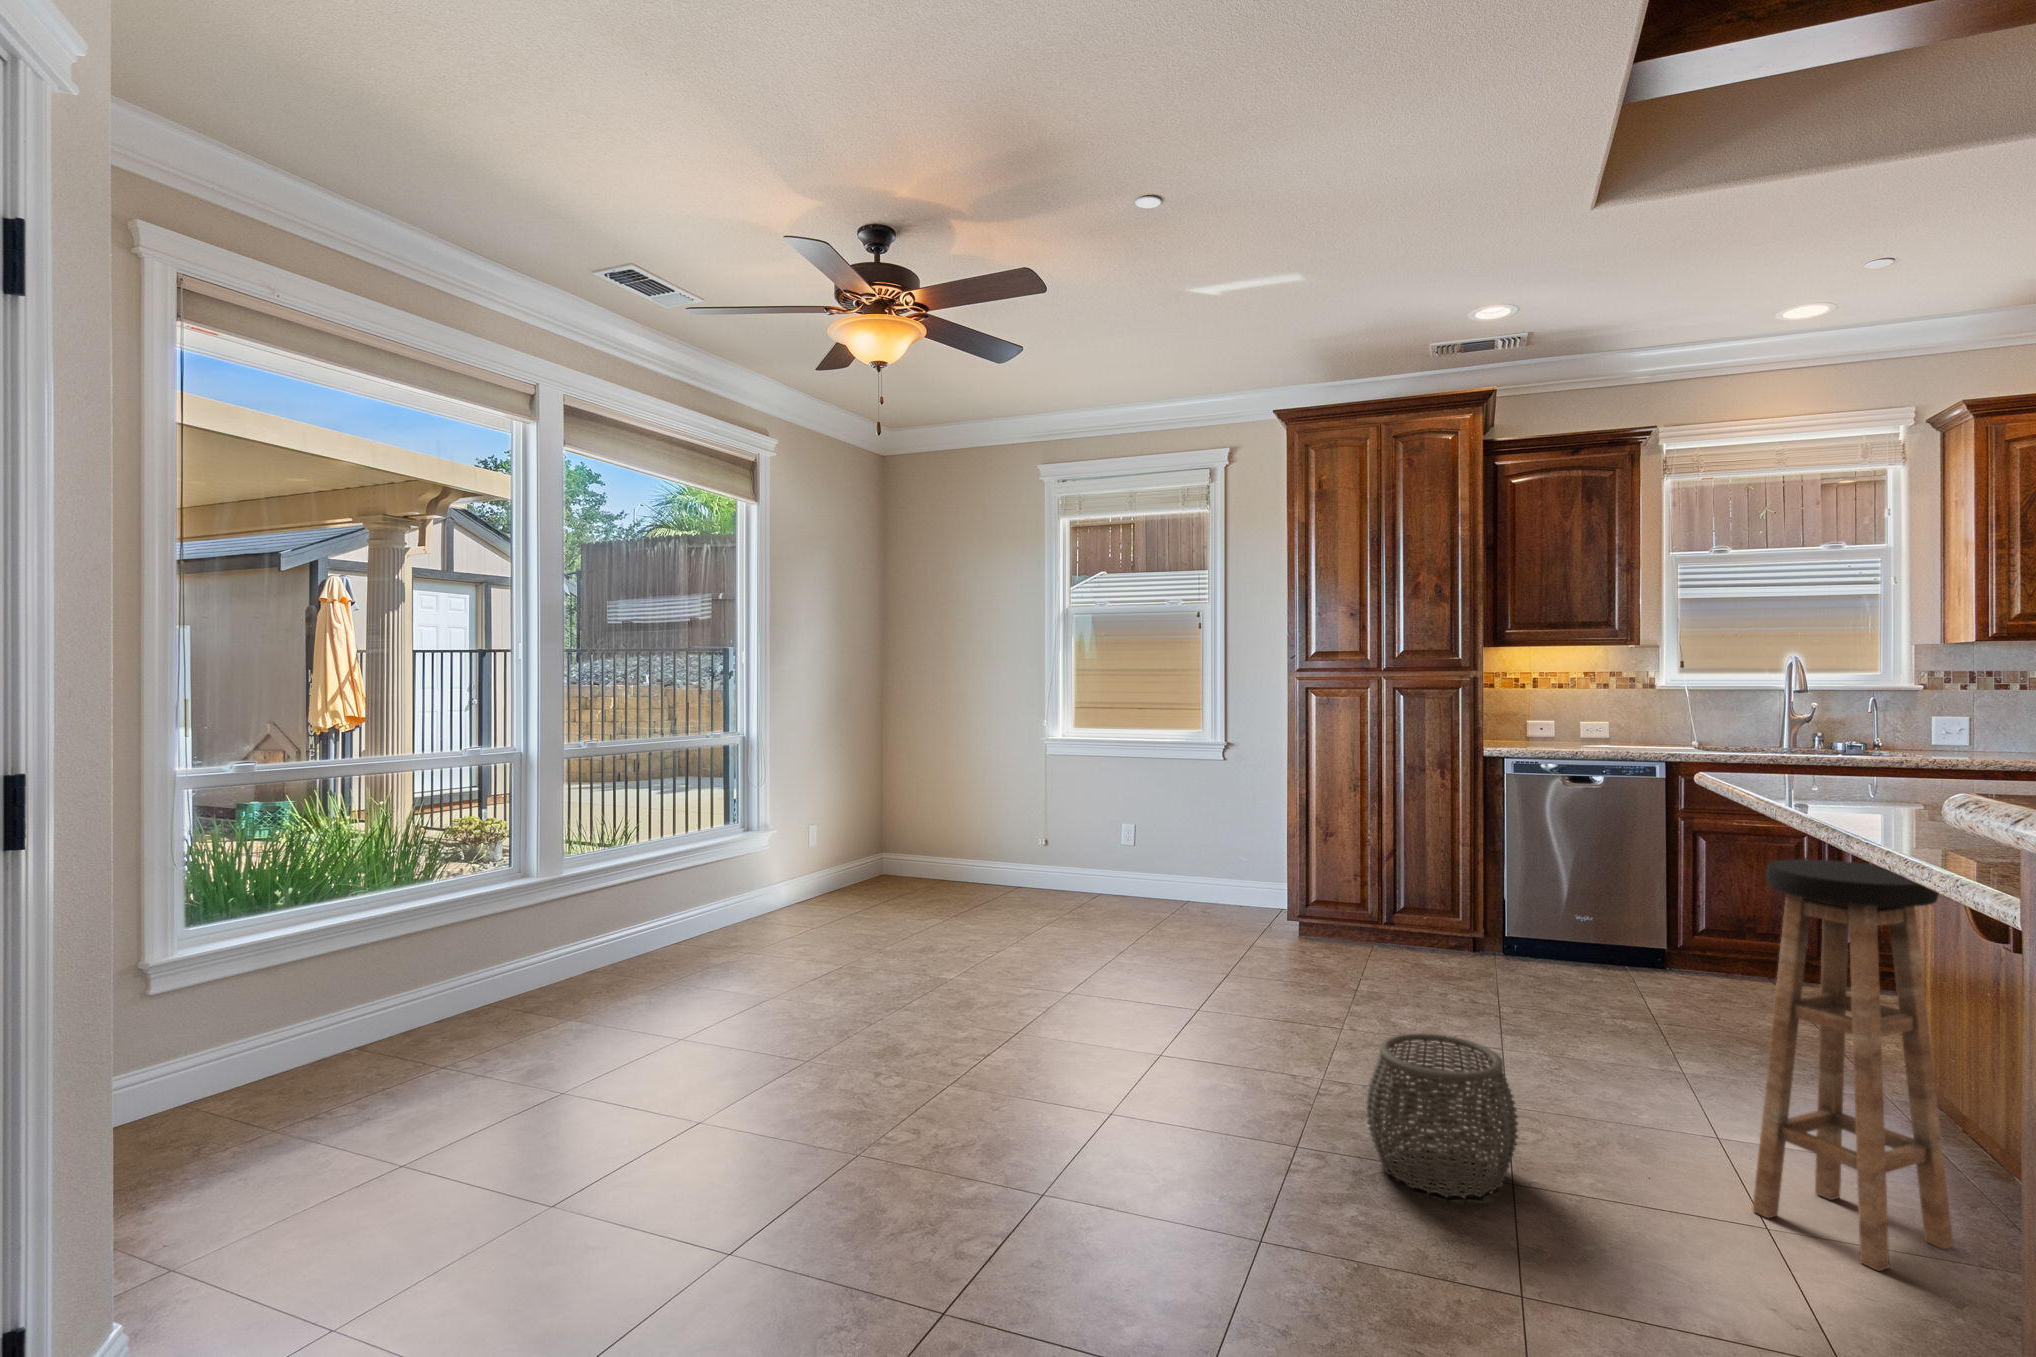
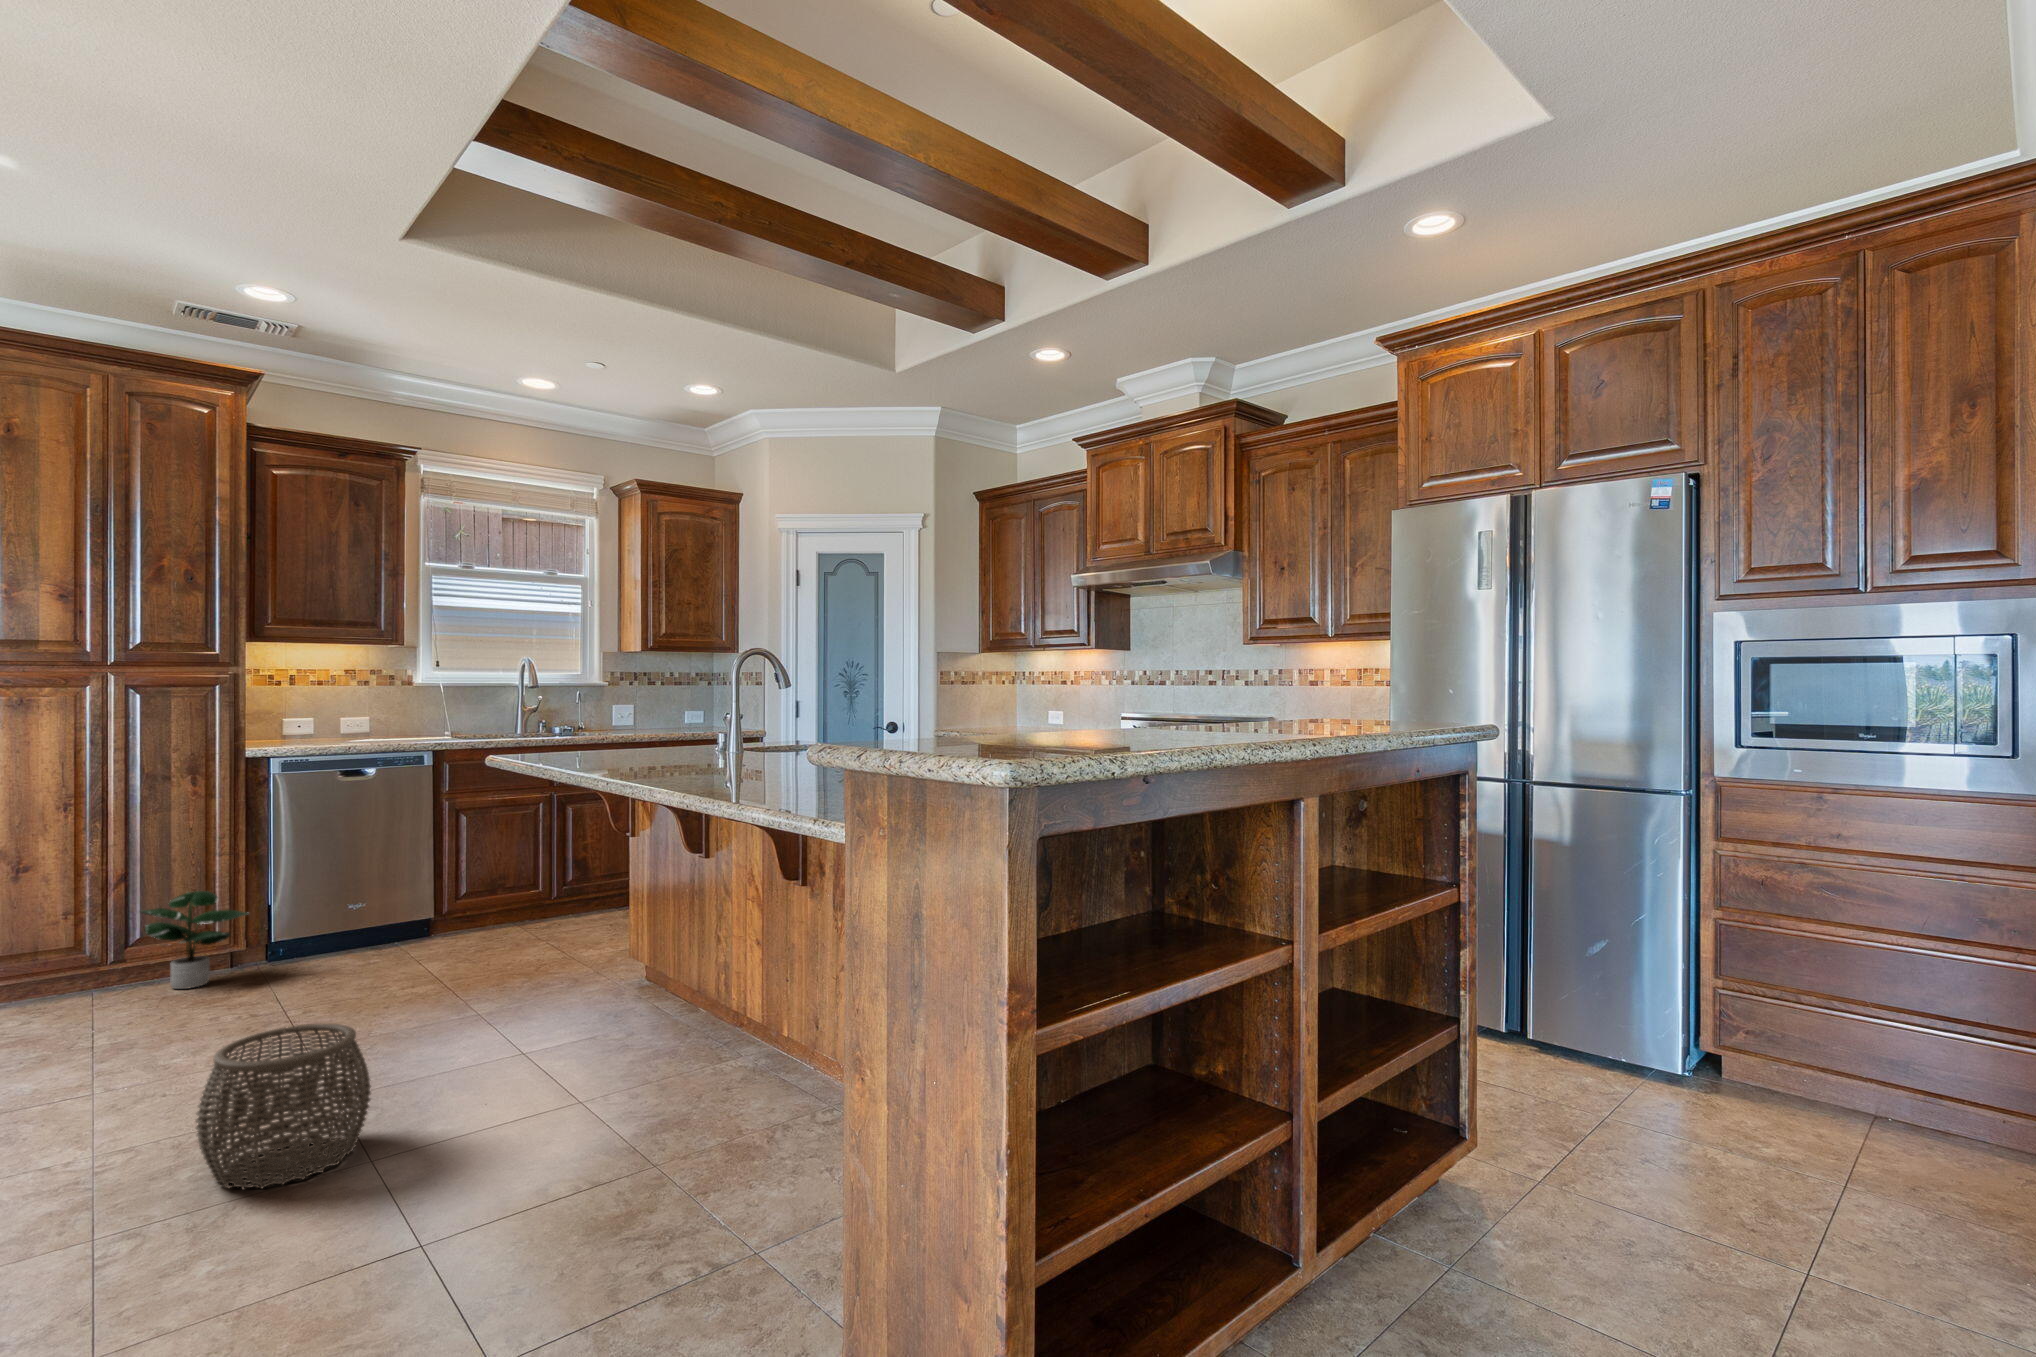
bar stool: present [1753,859,1953,1271] -> none [556,801,673,1082]
potted plant: none [1399,874,1482,962] -> present [141,891,247,989]

